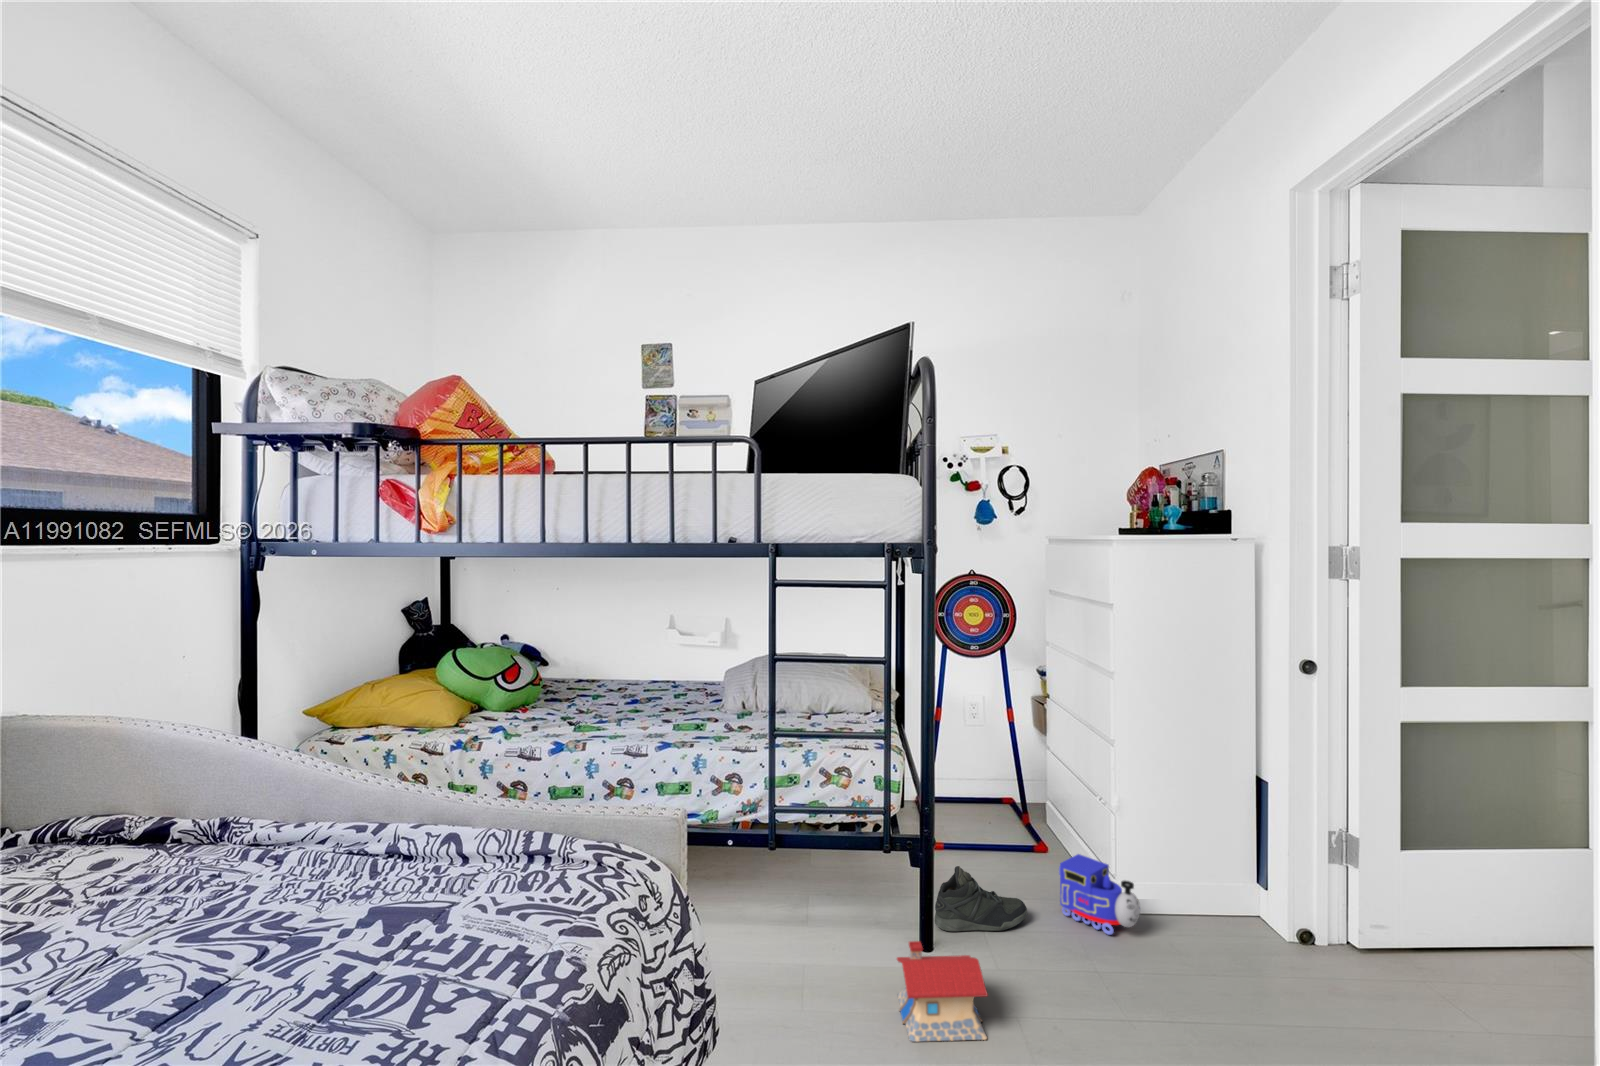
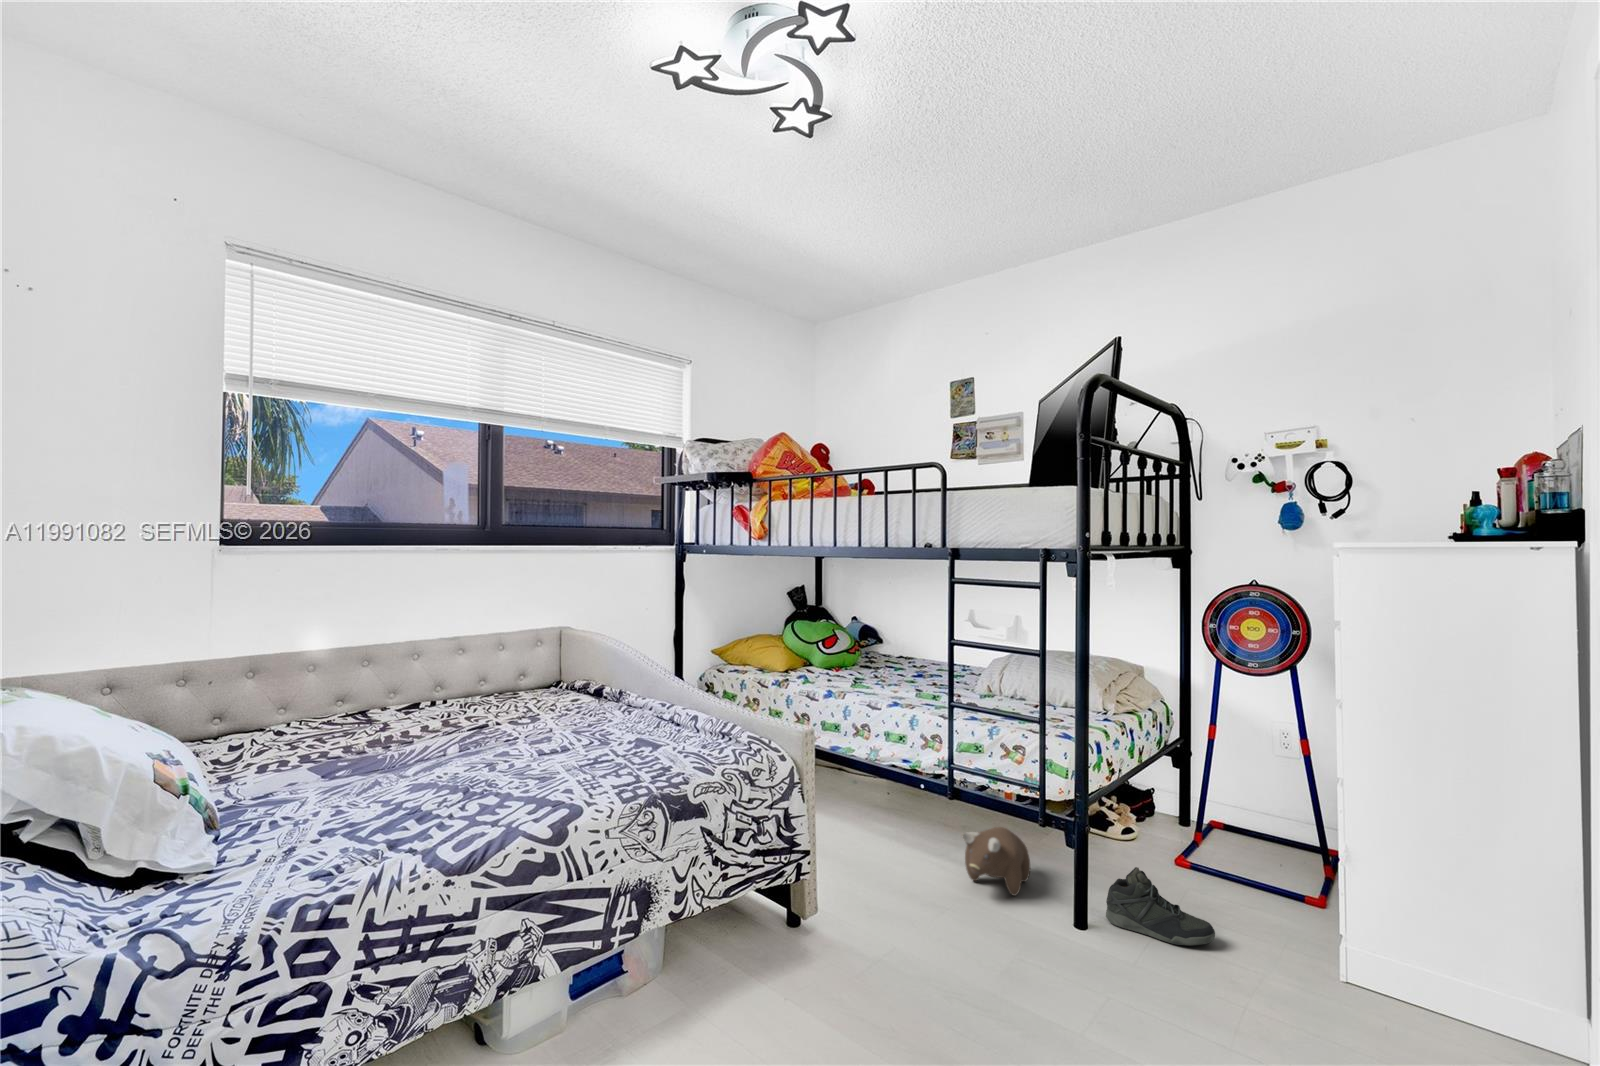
toy train: present [1059,854,1140,935] -> none [1263,899,1352,994]
plush toy: none [788,863,856,937] -> present [962,827,1030,896]
toy house: present [897,941,988,1042] -> none [989,898,1081,1002]

